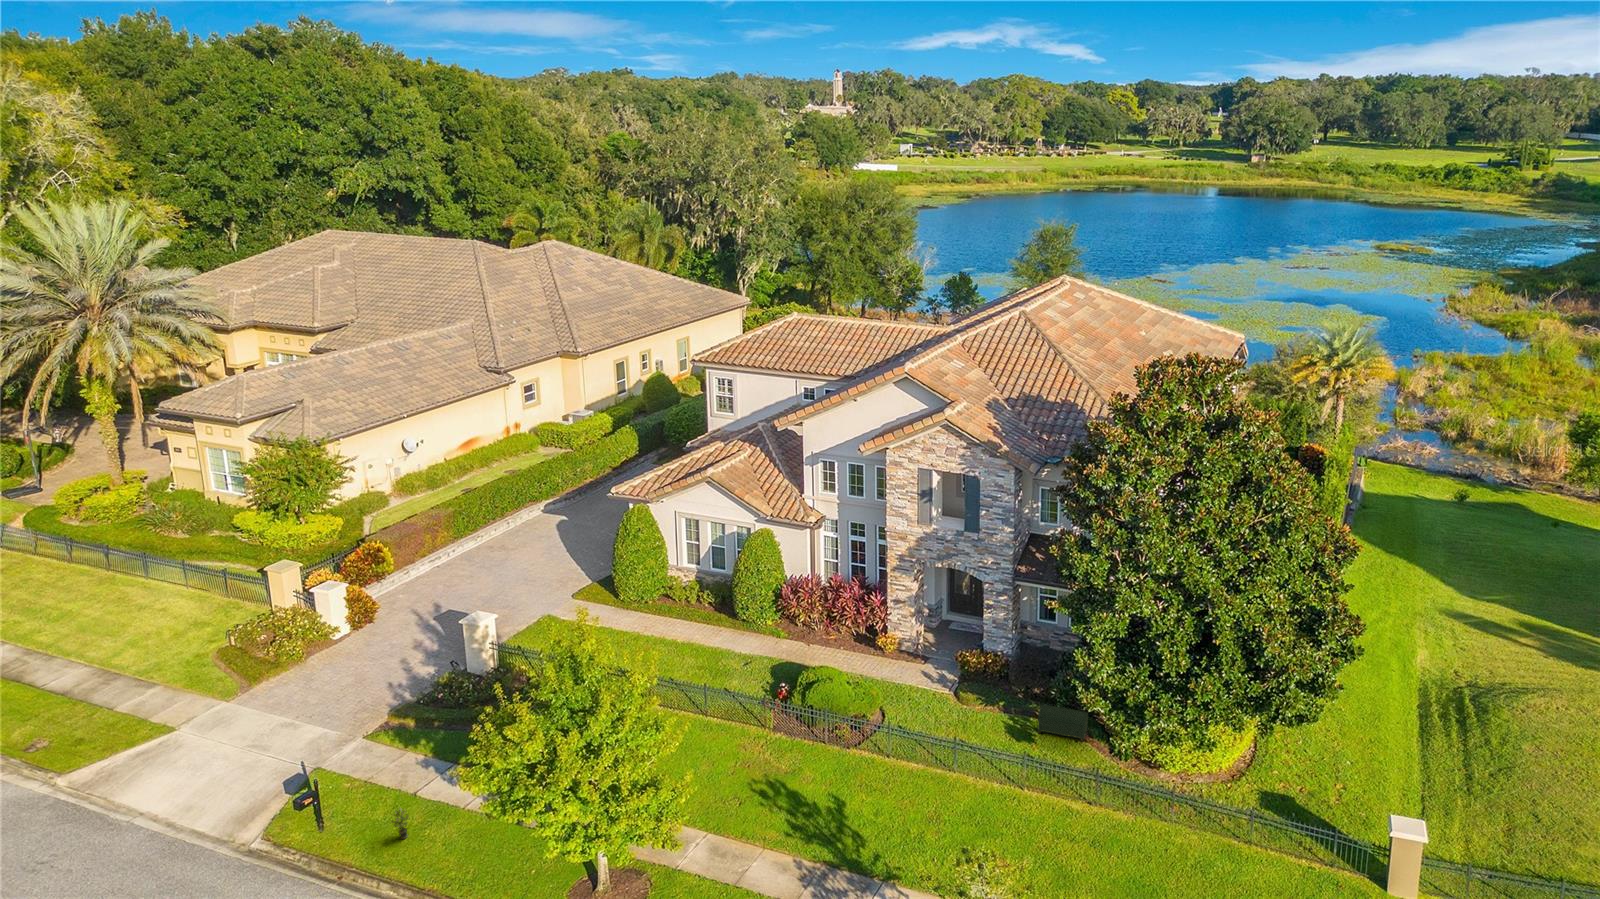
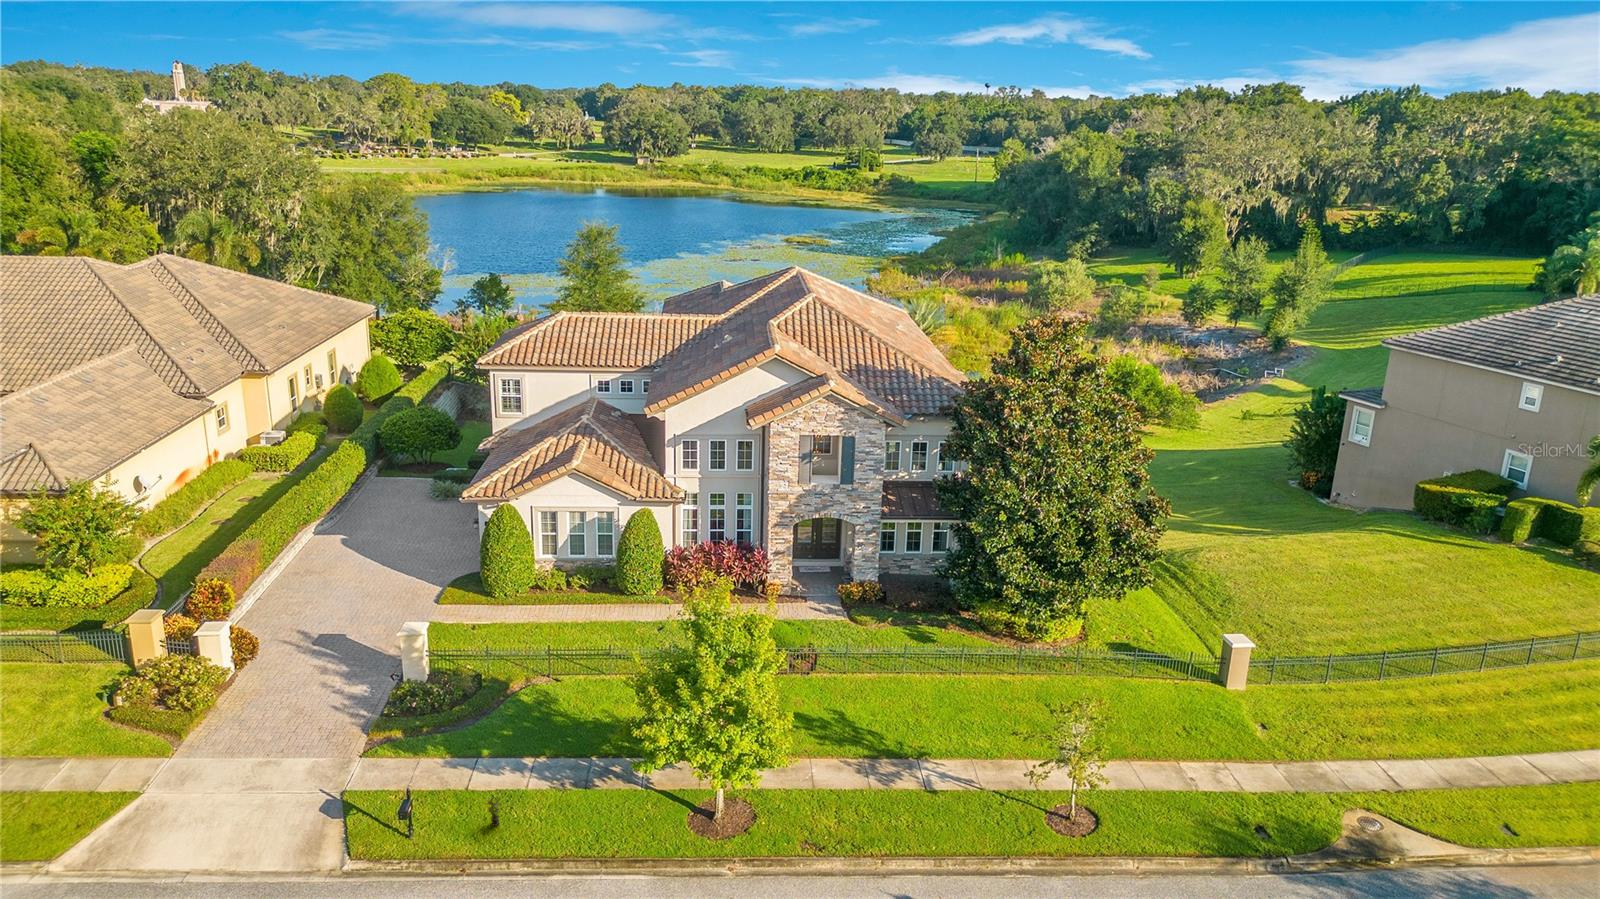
bench: present [1037,705,1088,741] -> none [925,612,966,635]

